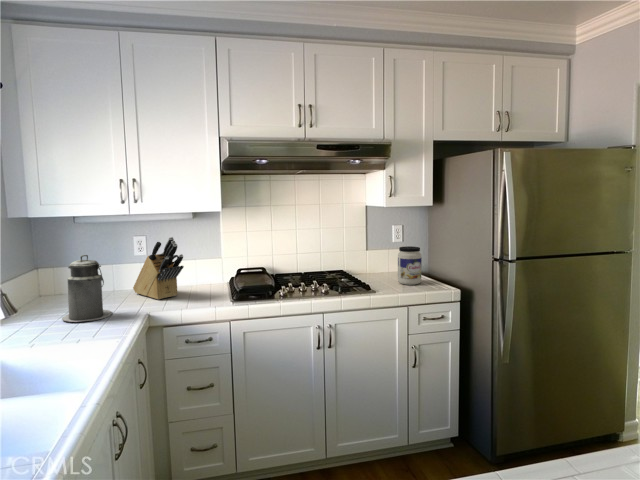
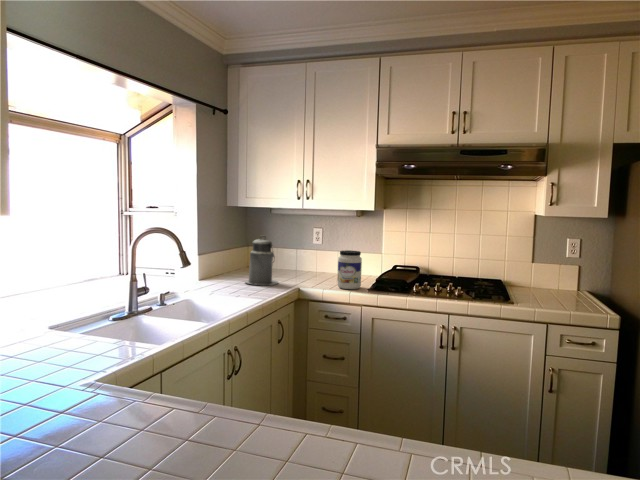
knife block: present [133,237,184,300] -> none [306,229,339,280]
jar: present [398,246,422,285] -> present [337,250,362,289]

